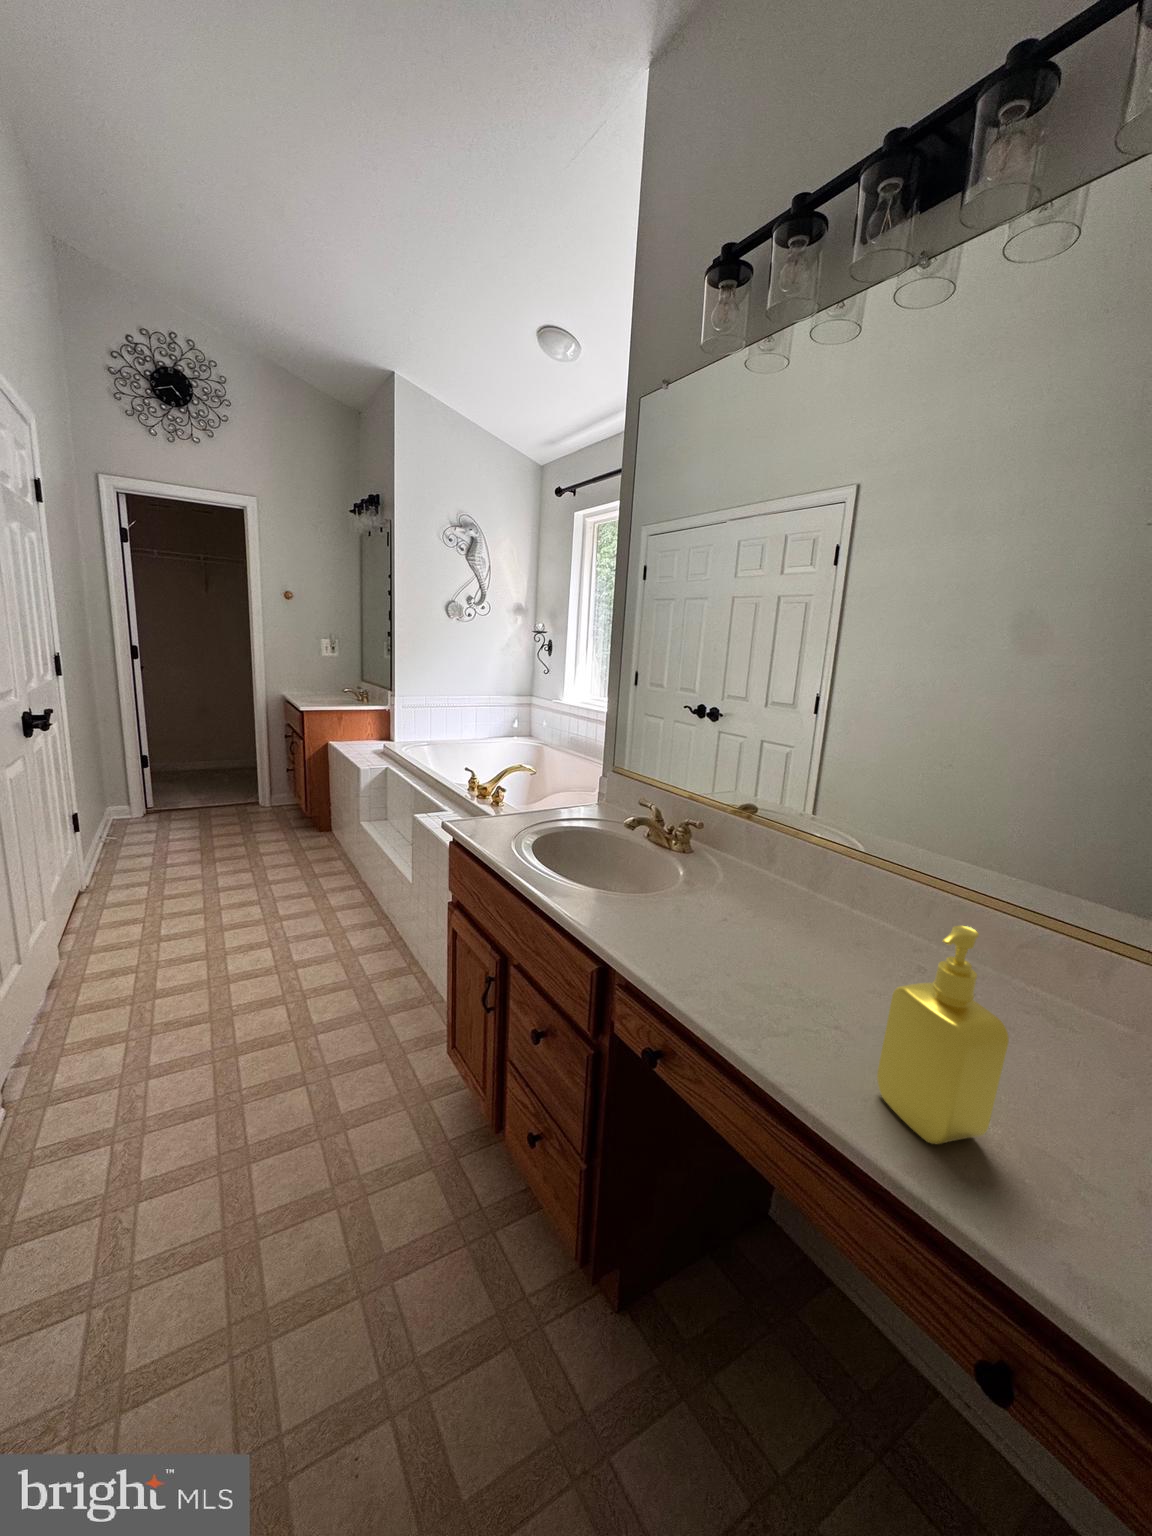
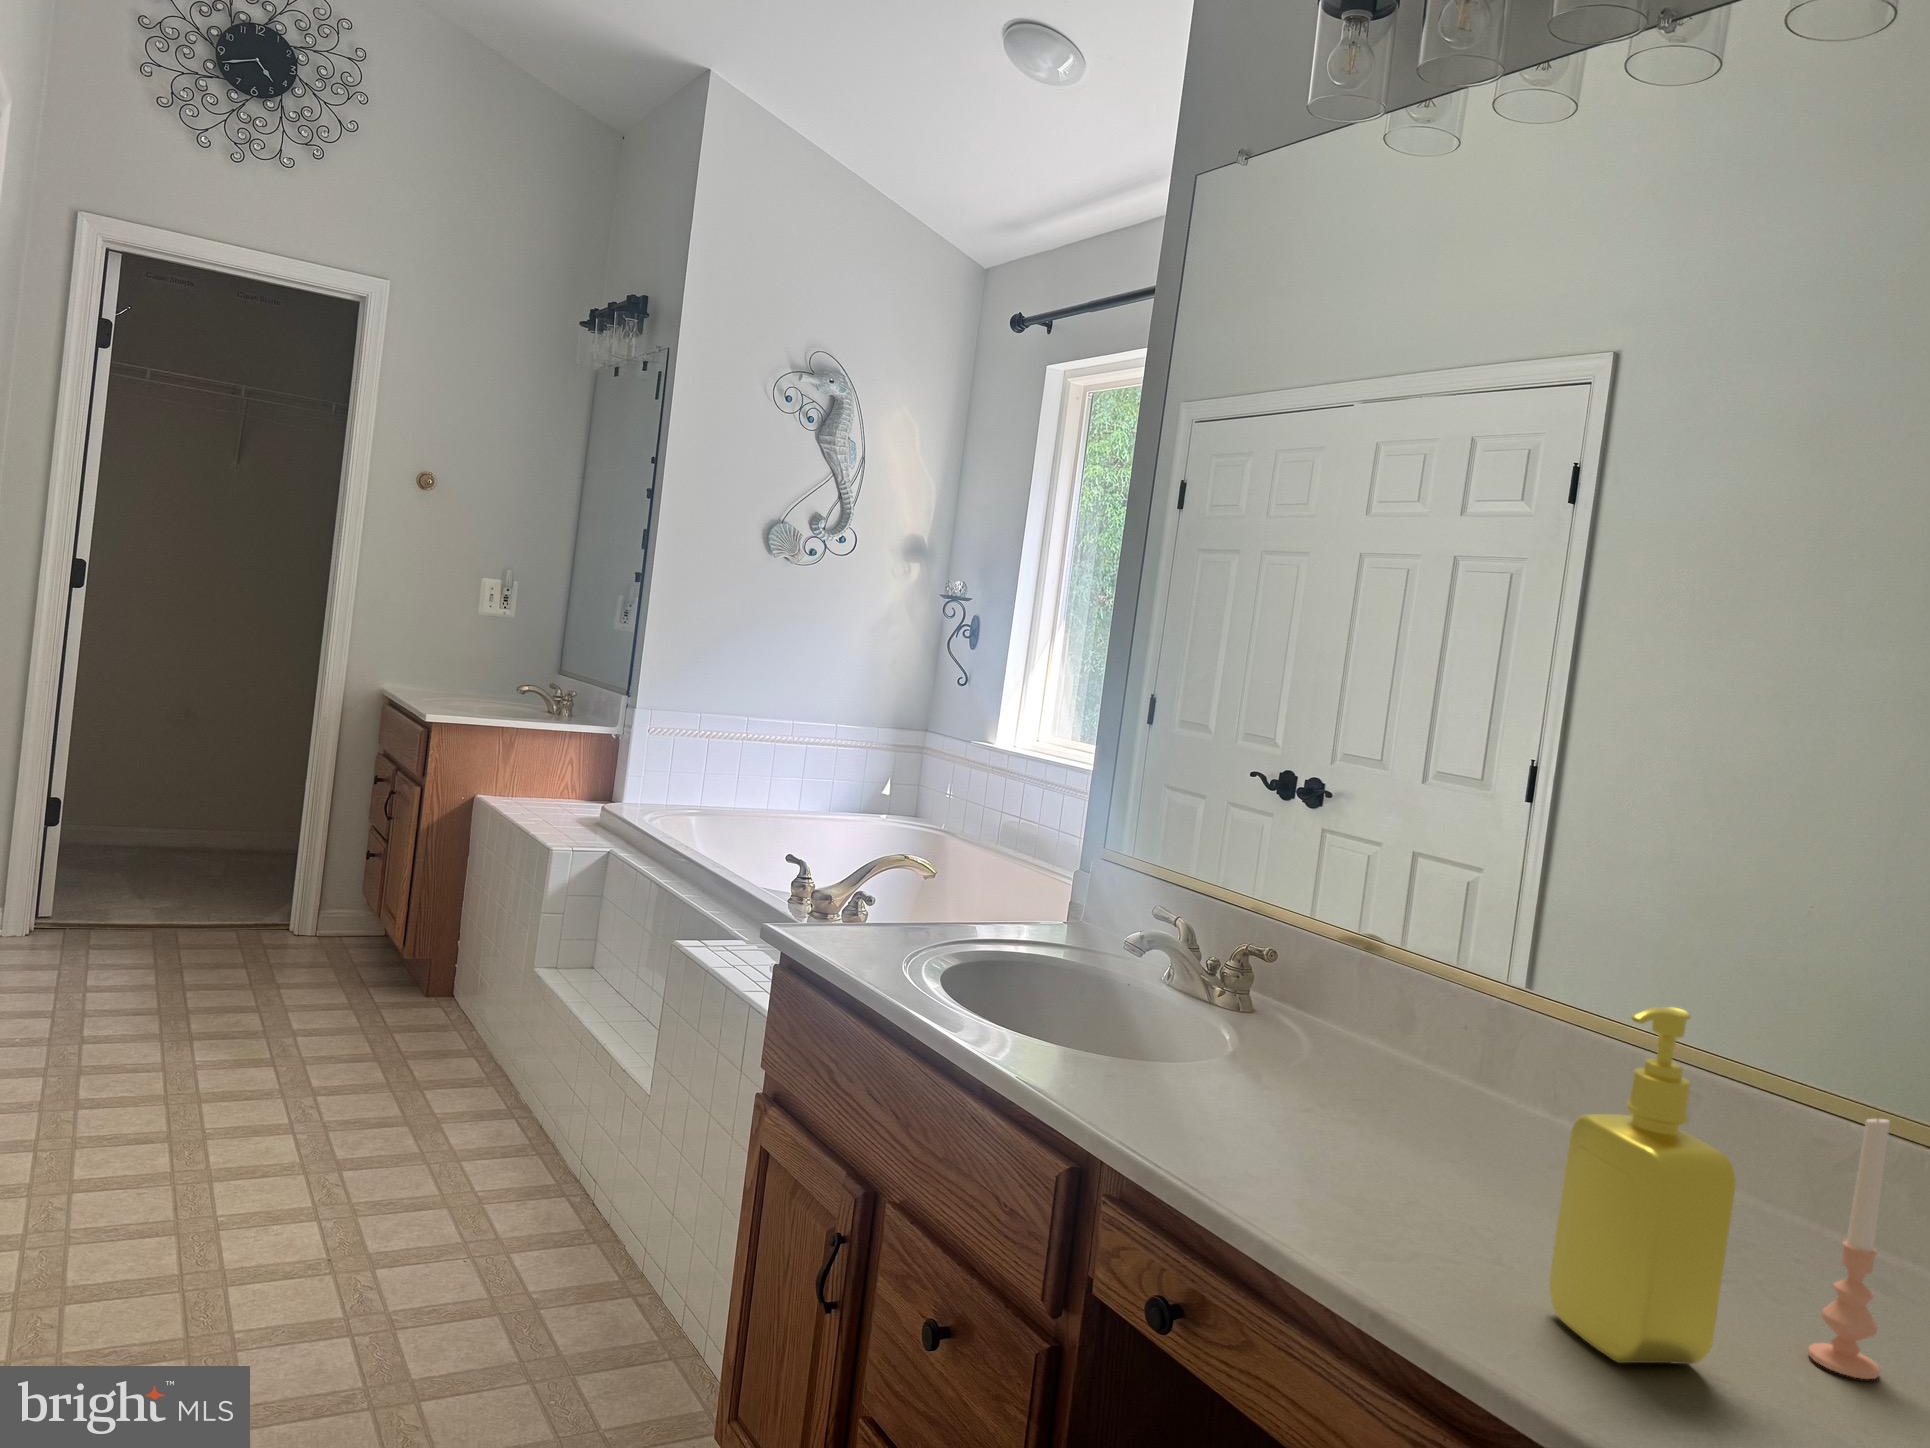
candle: none [1032,980,1099,1131] -> present [1808,1118,1890,1379]

